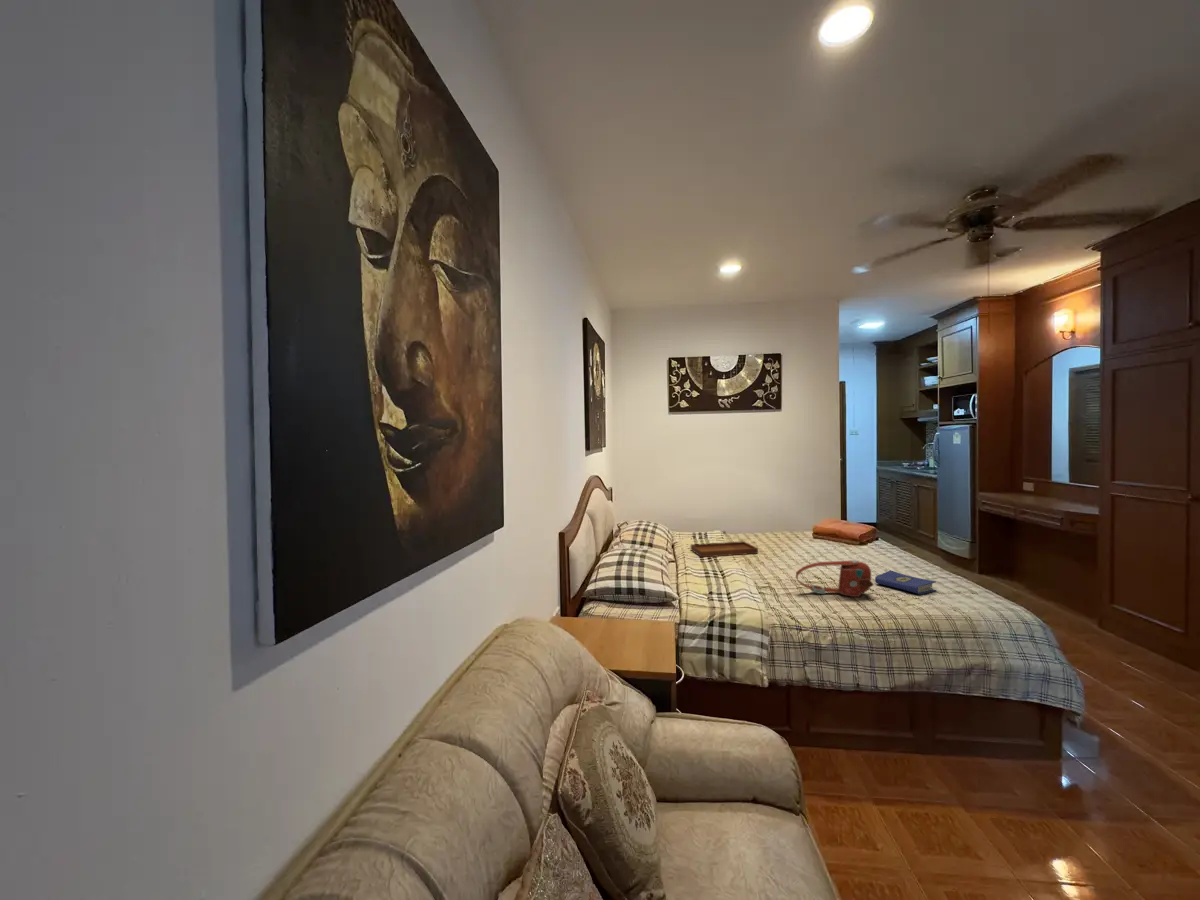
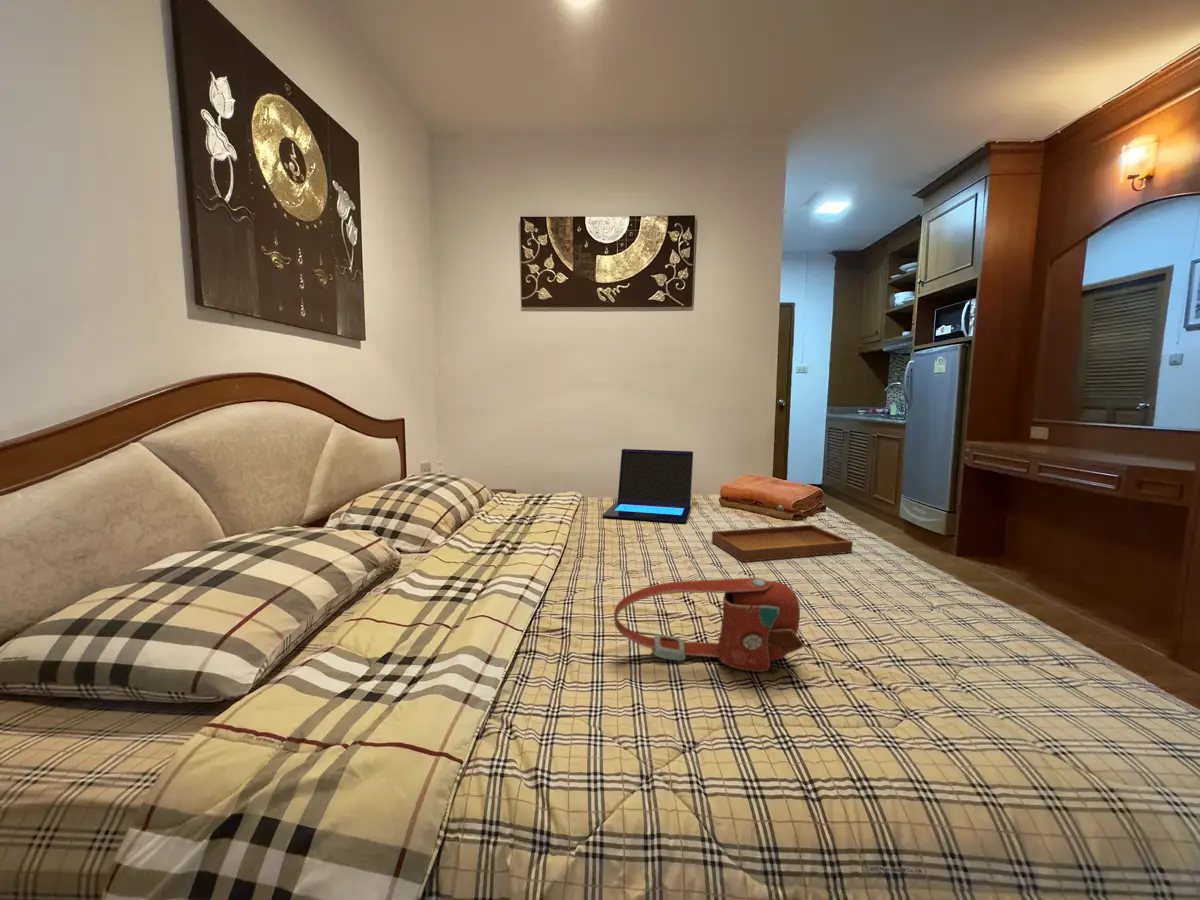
laptop: none [745,503,797,547] -> present [602,449,693,523]
tray: present [691,531,758,557] -> present [712,505,853,562]
hardcover book: present [875,570,936,594] -> none [810,586,951,661]

